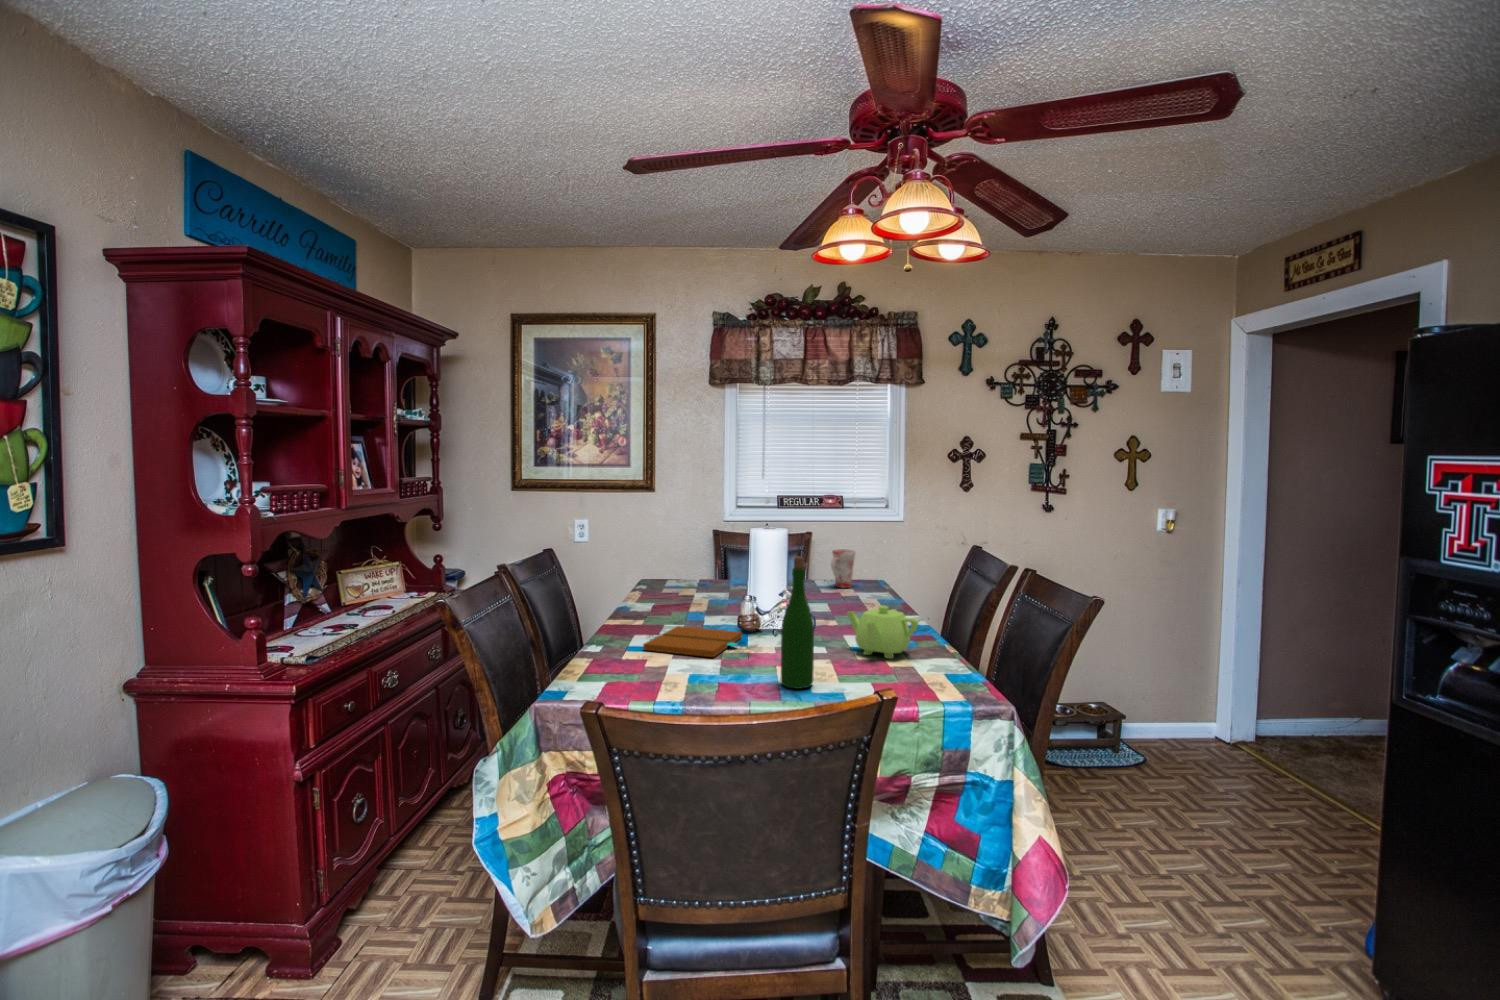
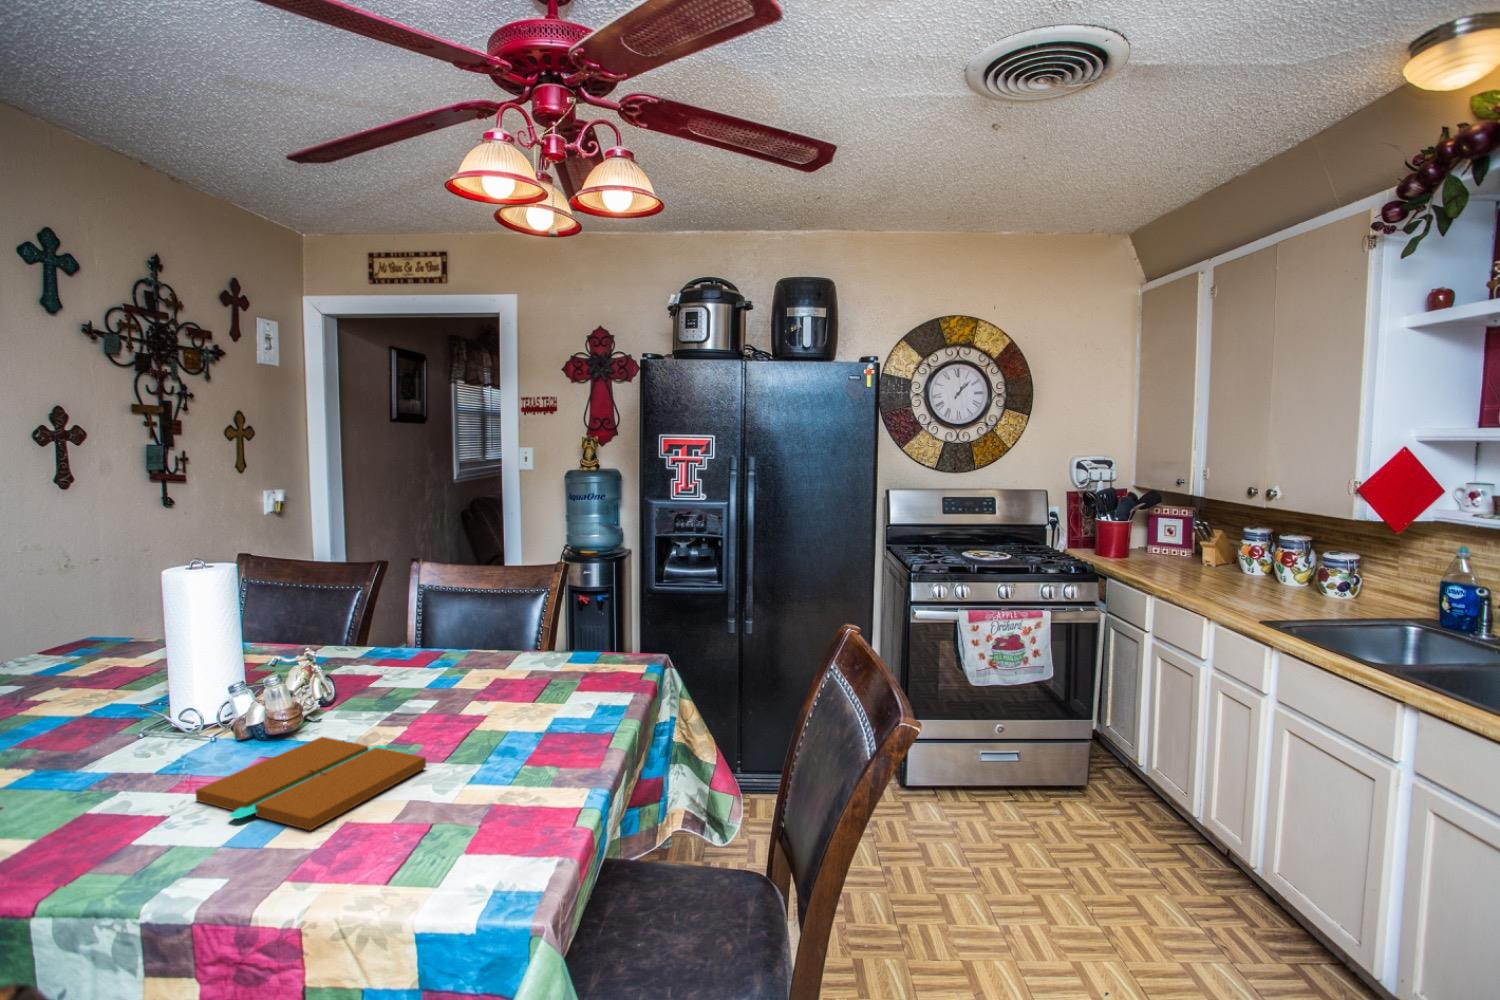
mug: present [831,549,856,588] -> none [45,598,101,668]
wine bottle: present [781,556,814,689] -> none [565,563,608,730]
teapot: present [847,606,918,659] -> none [445,619,525,685]

